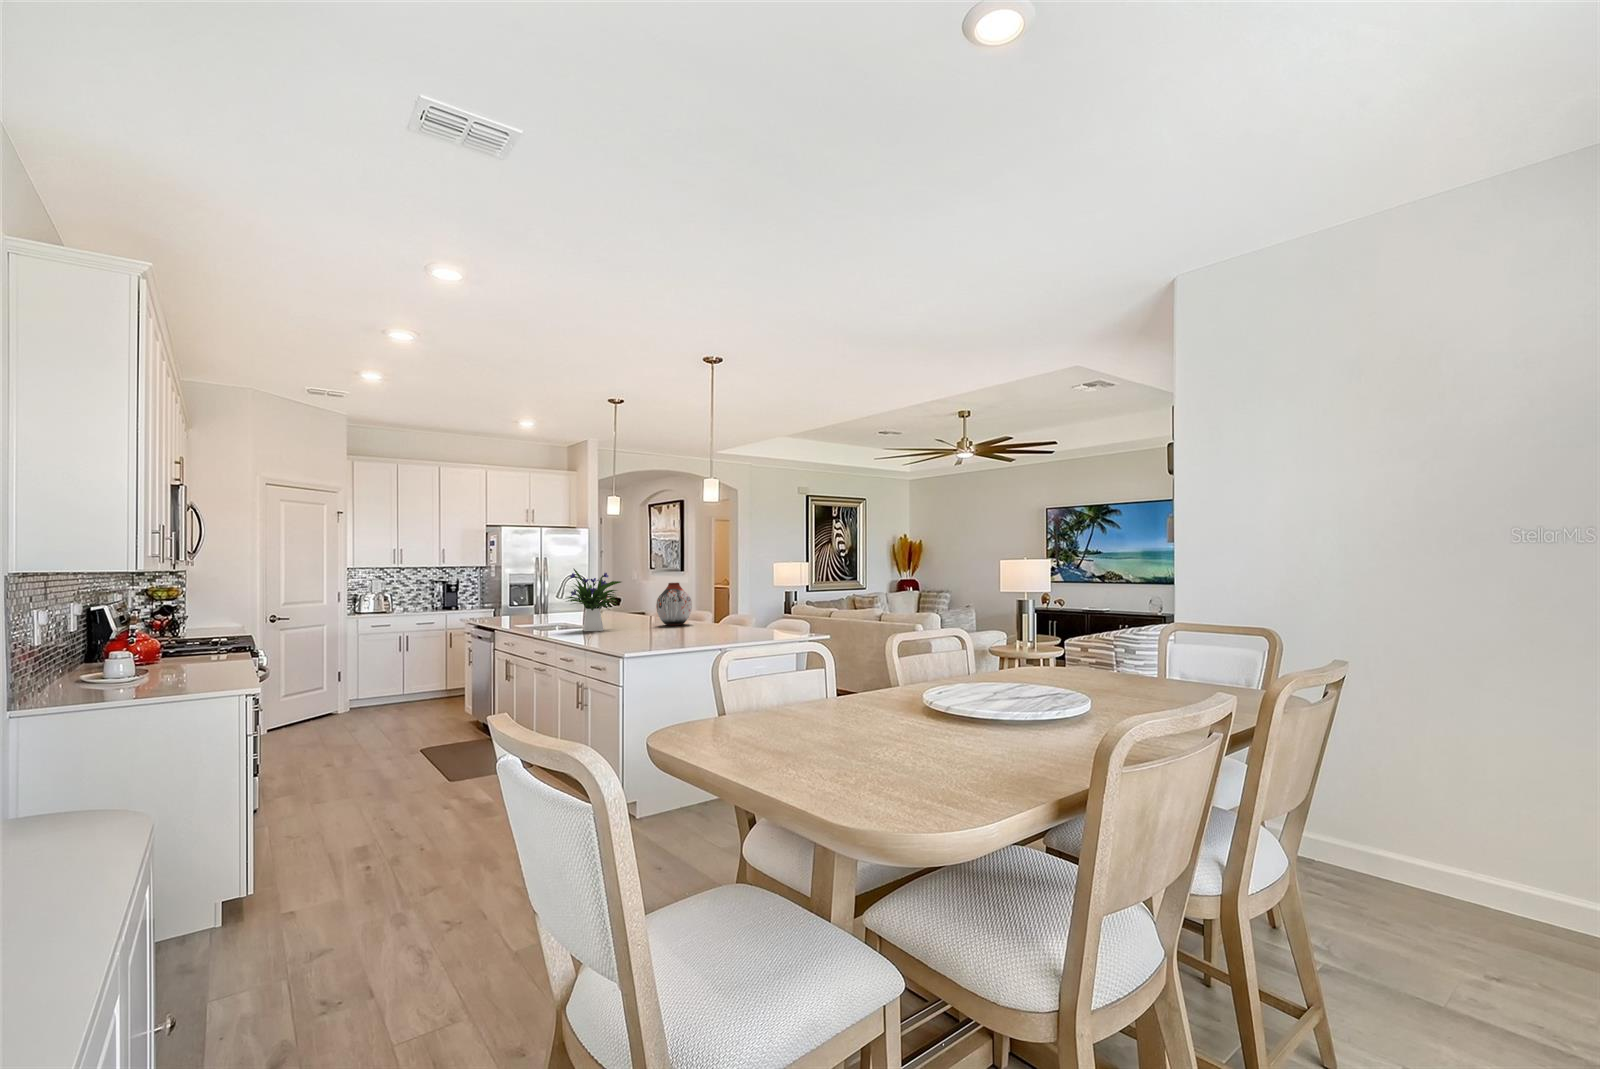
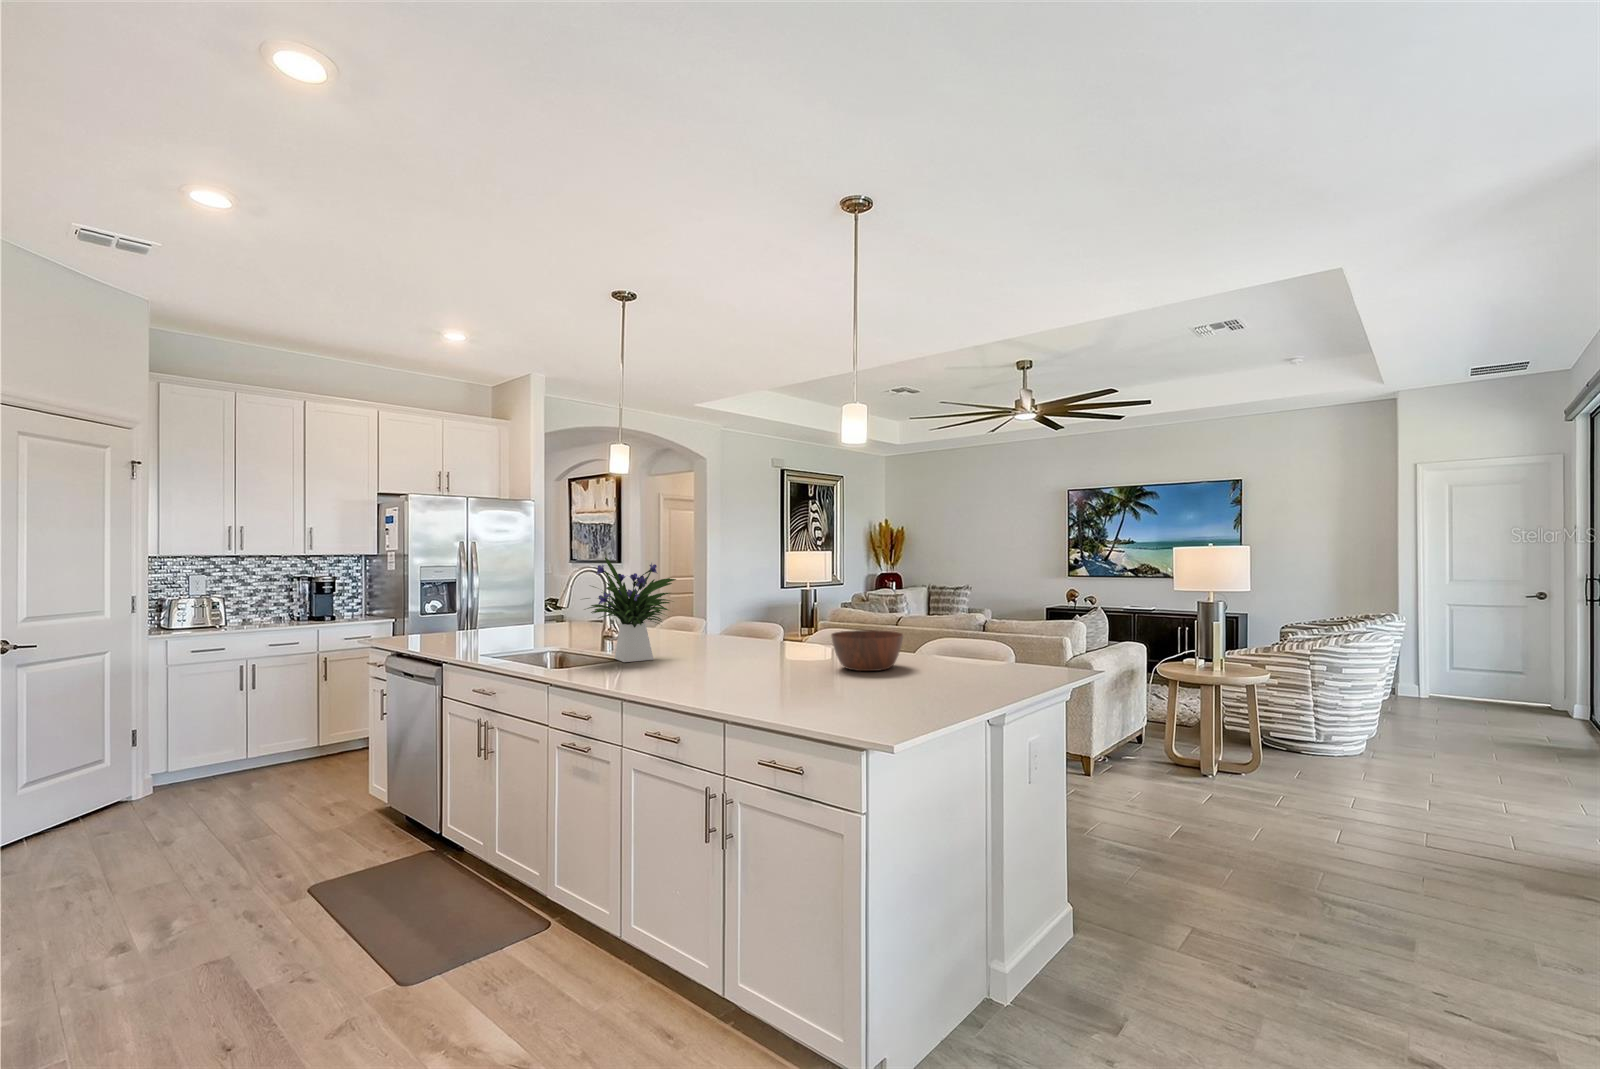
vase: present [656,583,692,626] -> none [727,580,782,648]
bowl: none [685,613,729,636] -> present [831,630,903,671]

